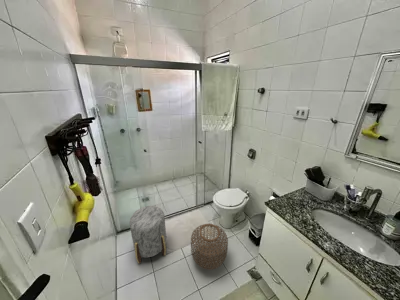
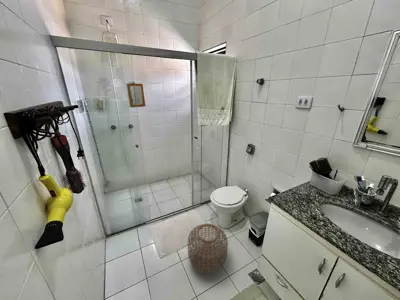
stool: present [130,206,166,264] -> none [120,206,161,270]

